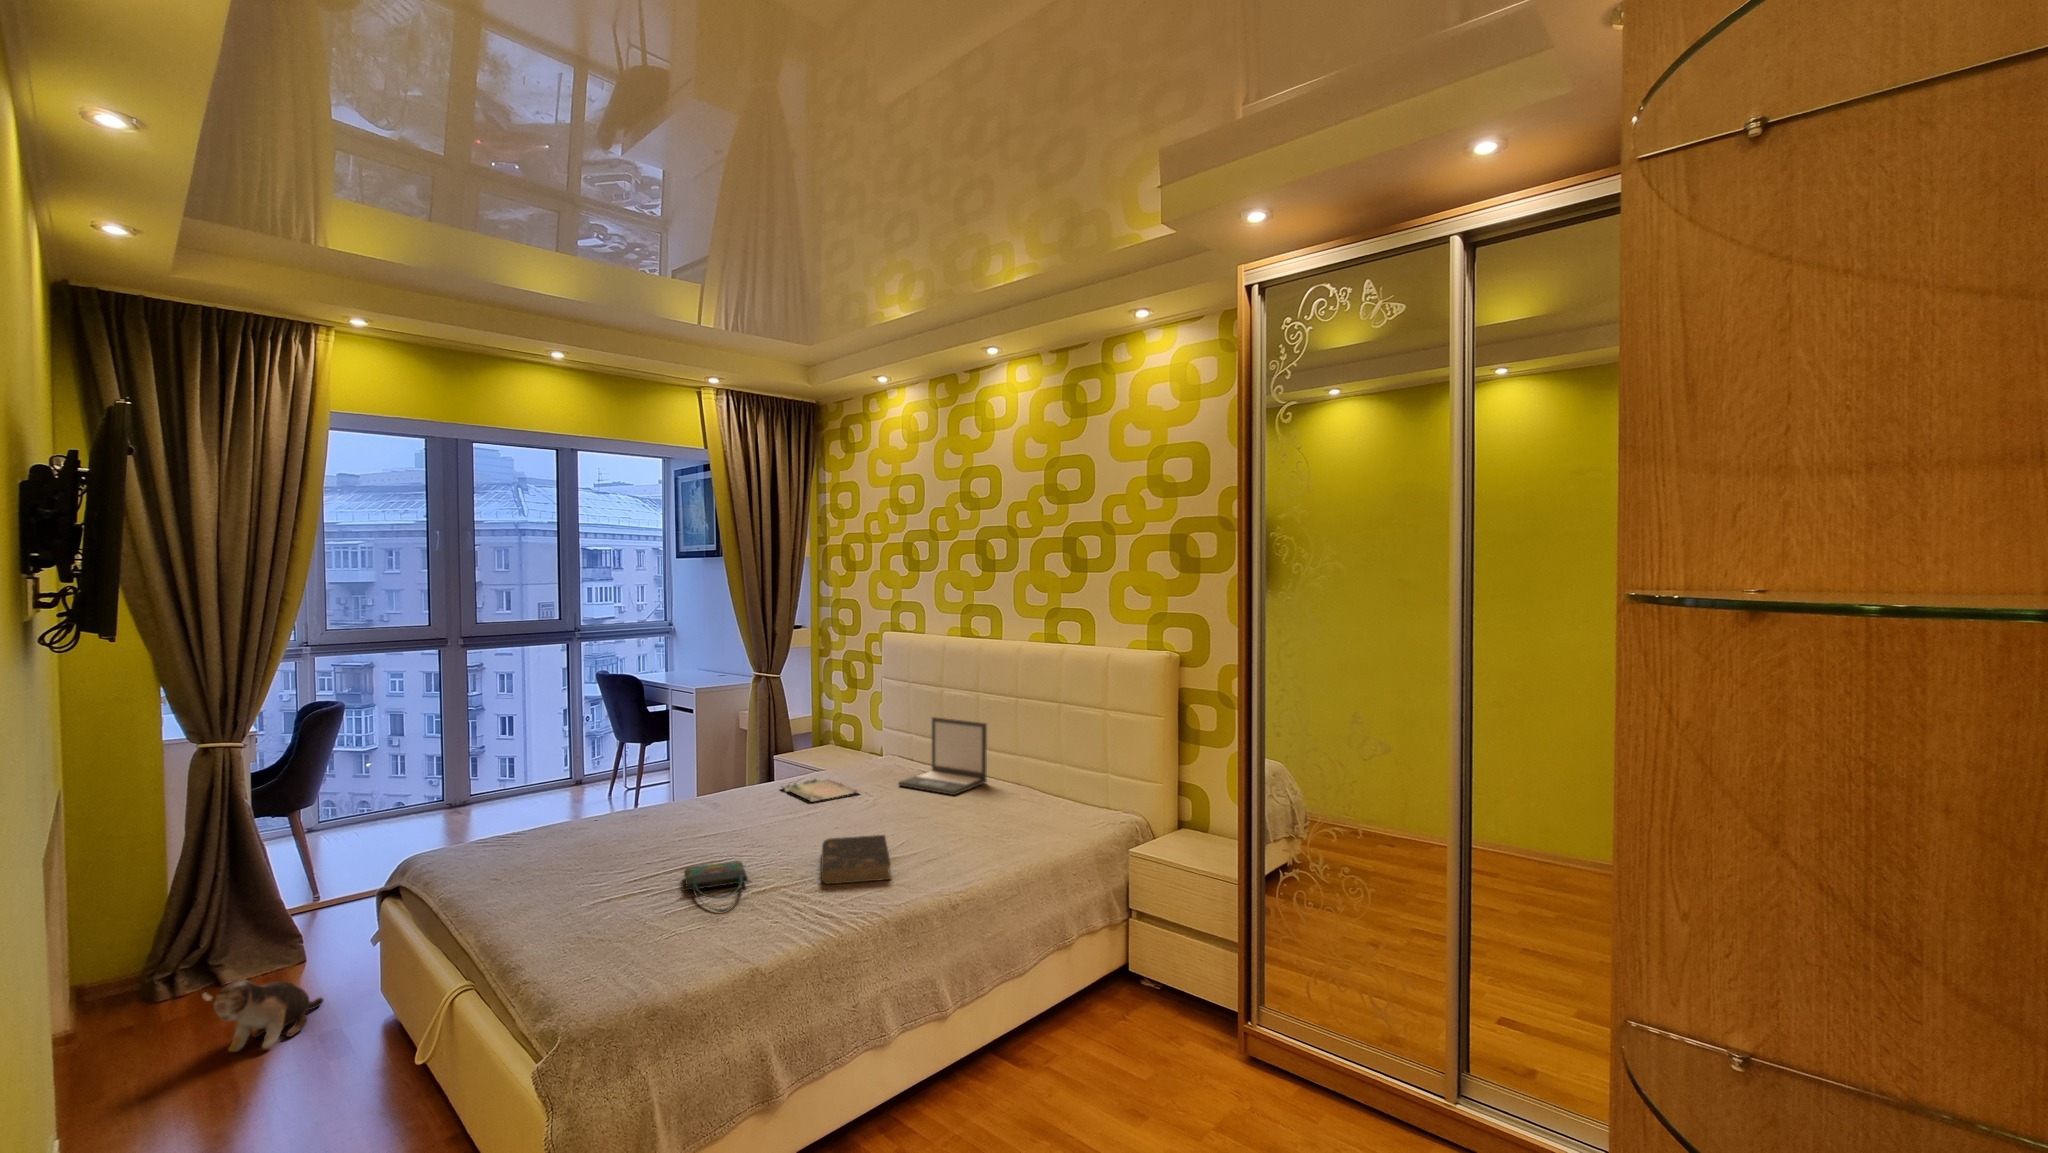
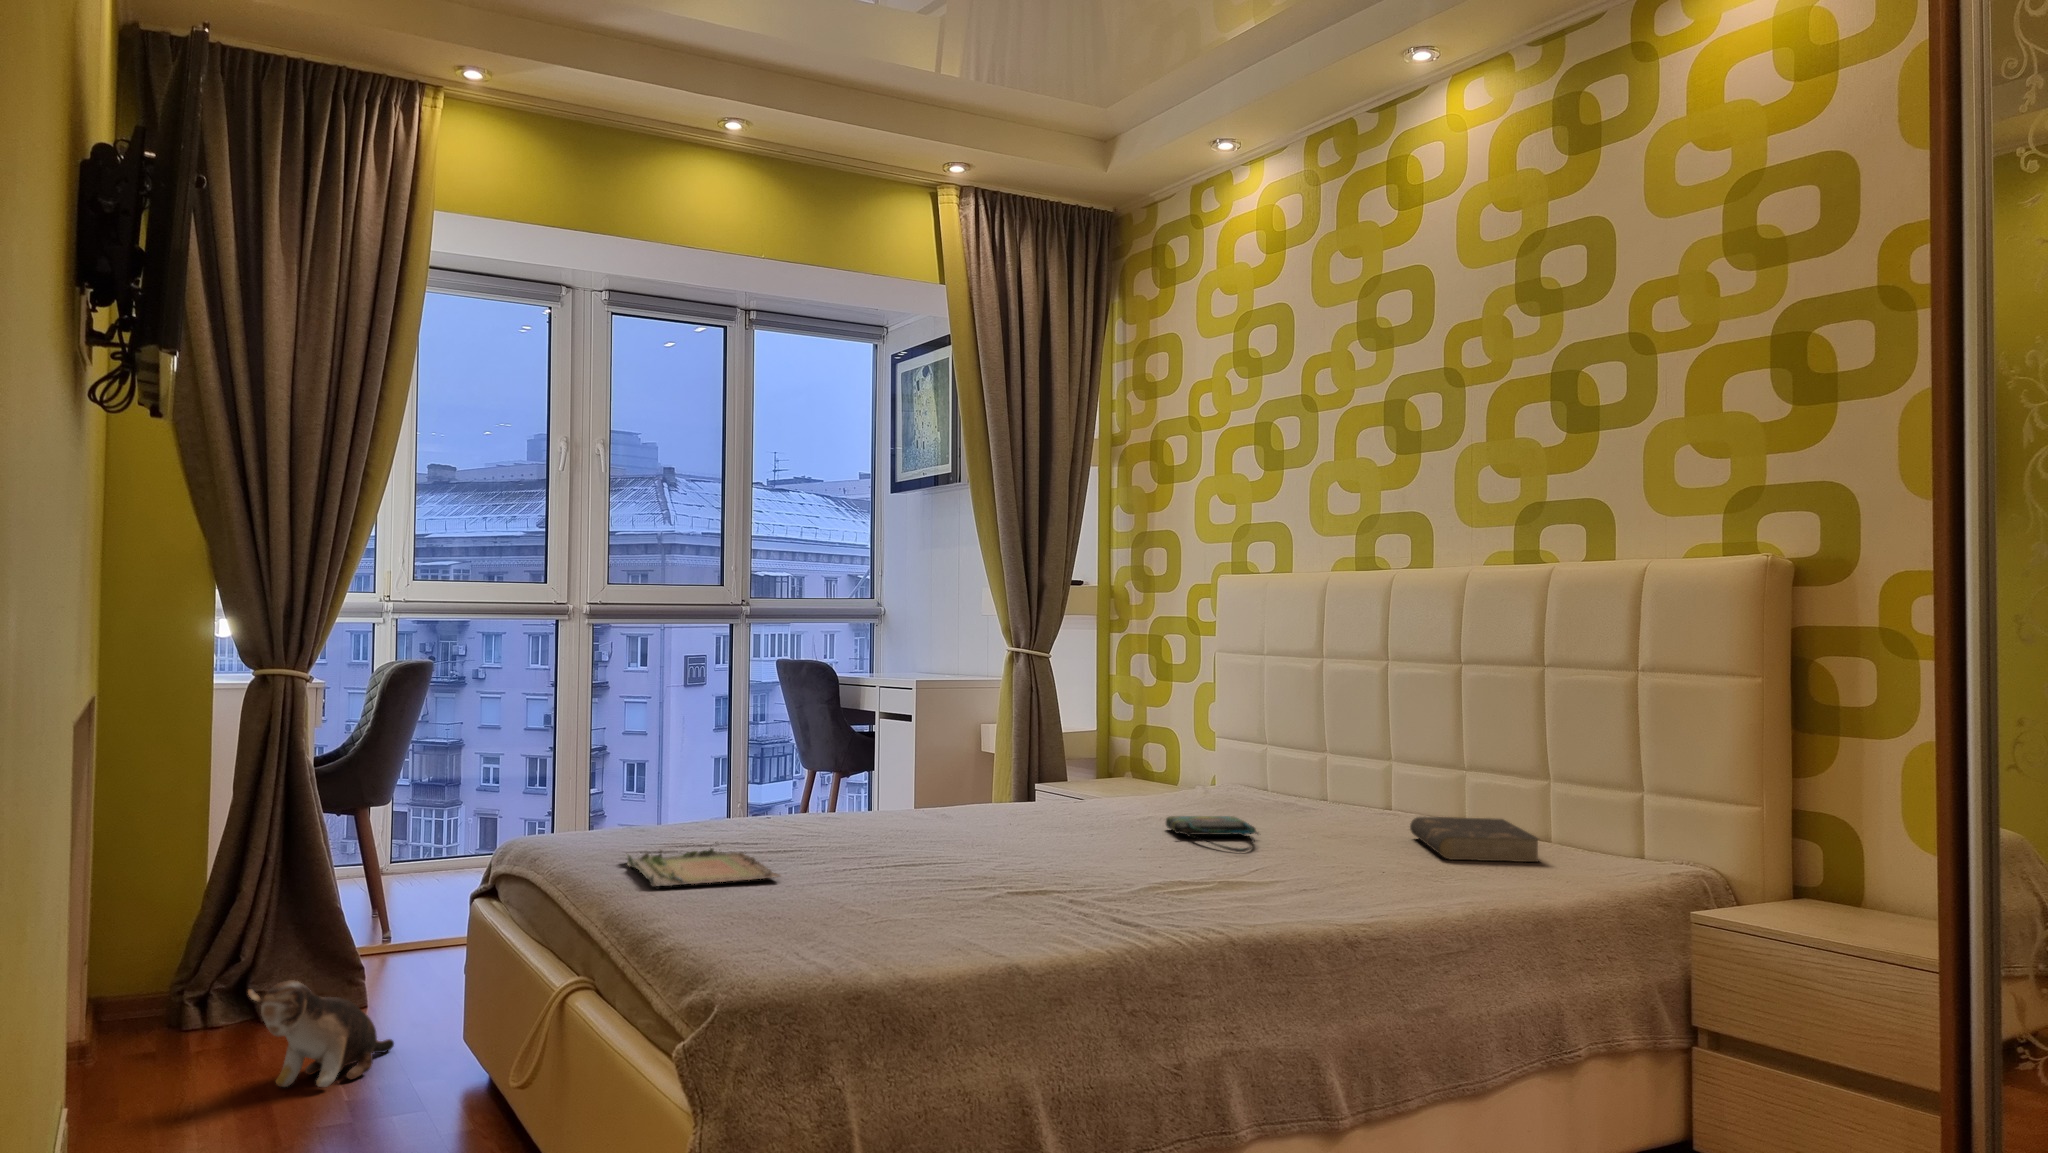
laptop: present [898,717,987,795] -> none [1246,705,1405,828]
tray: present [782,779,858,802] -> present [627,842,780,887]
book: present [821,835,890,884] -> present [1410,817,1539,862]
tote bag: present [681,861,749,912] -> present [1166,816,1258,852]

